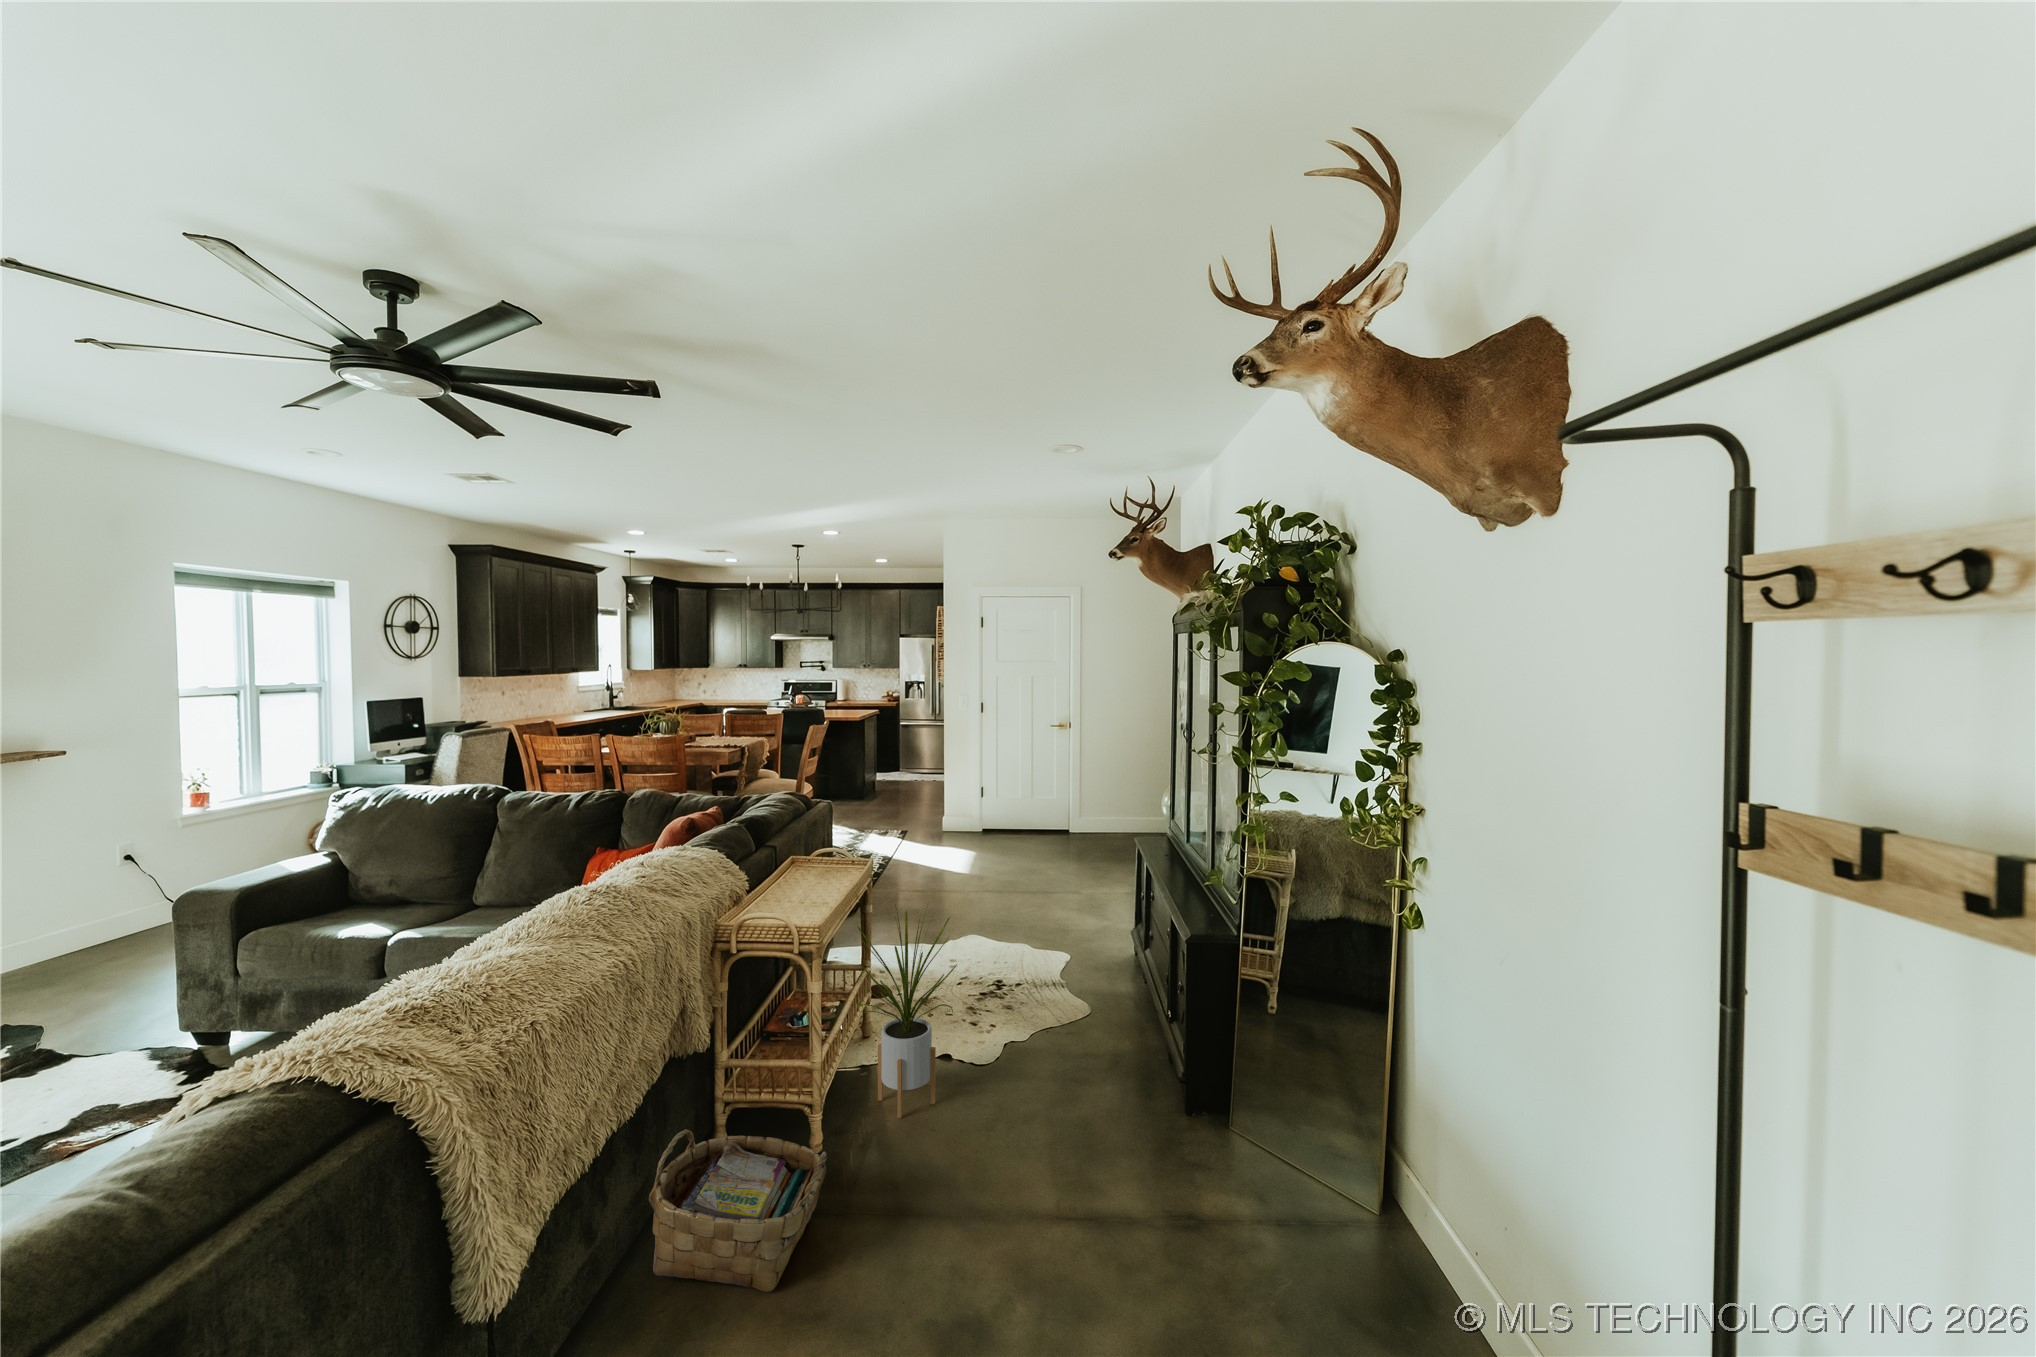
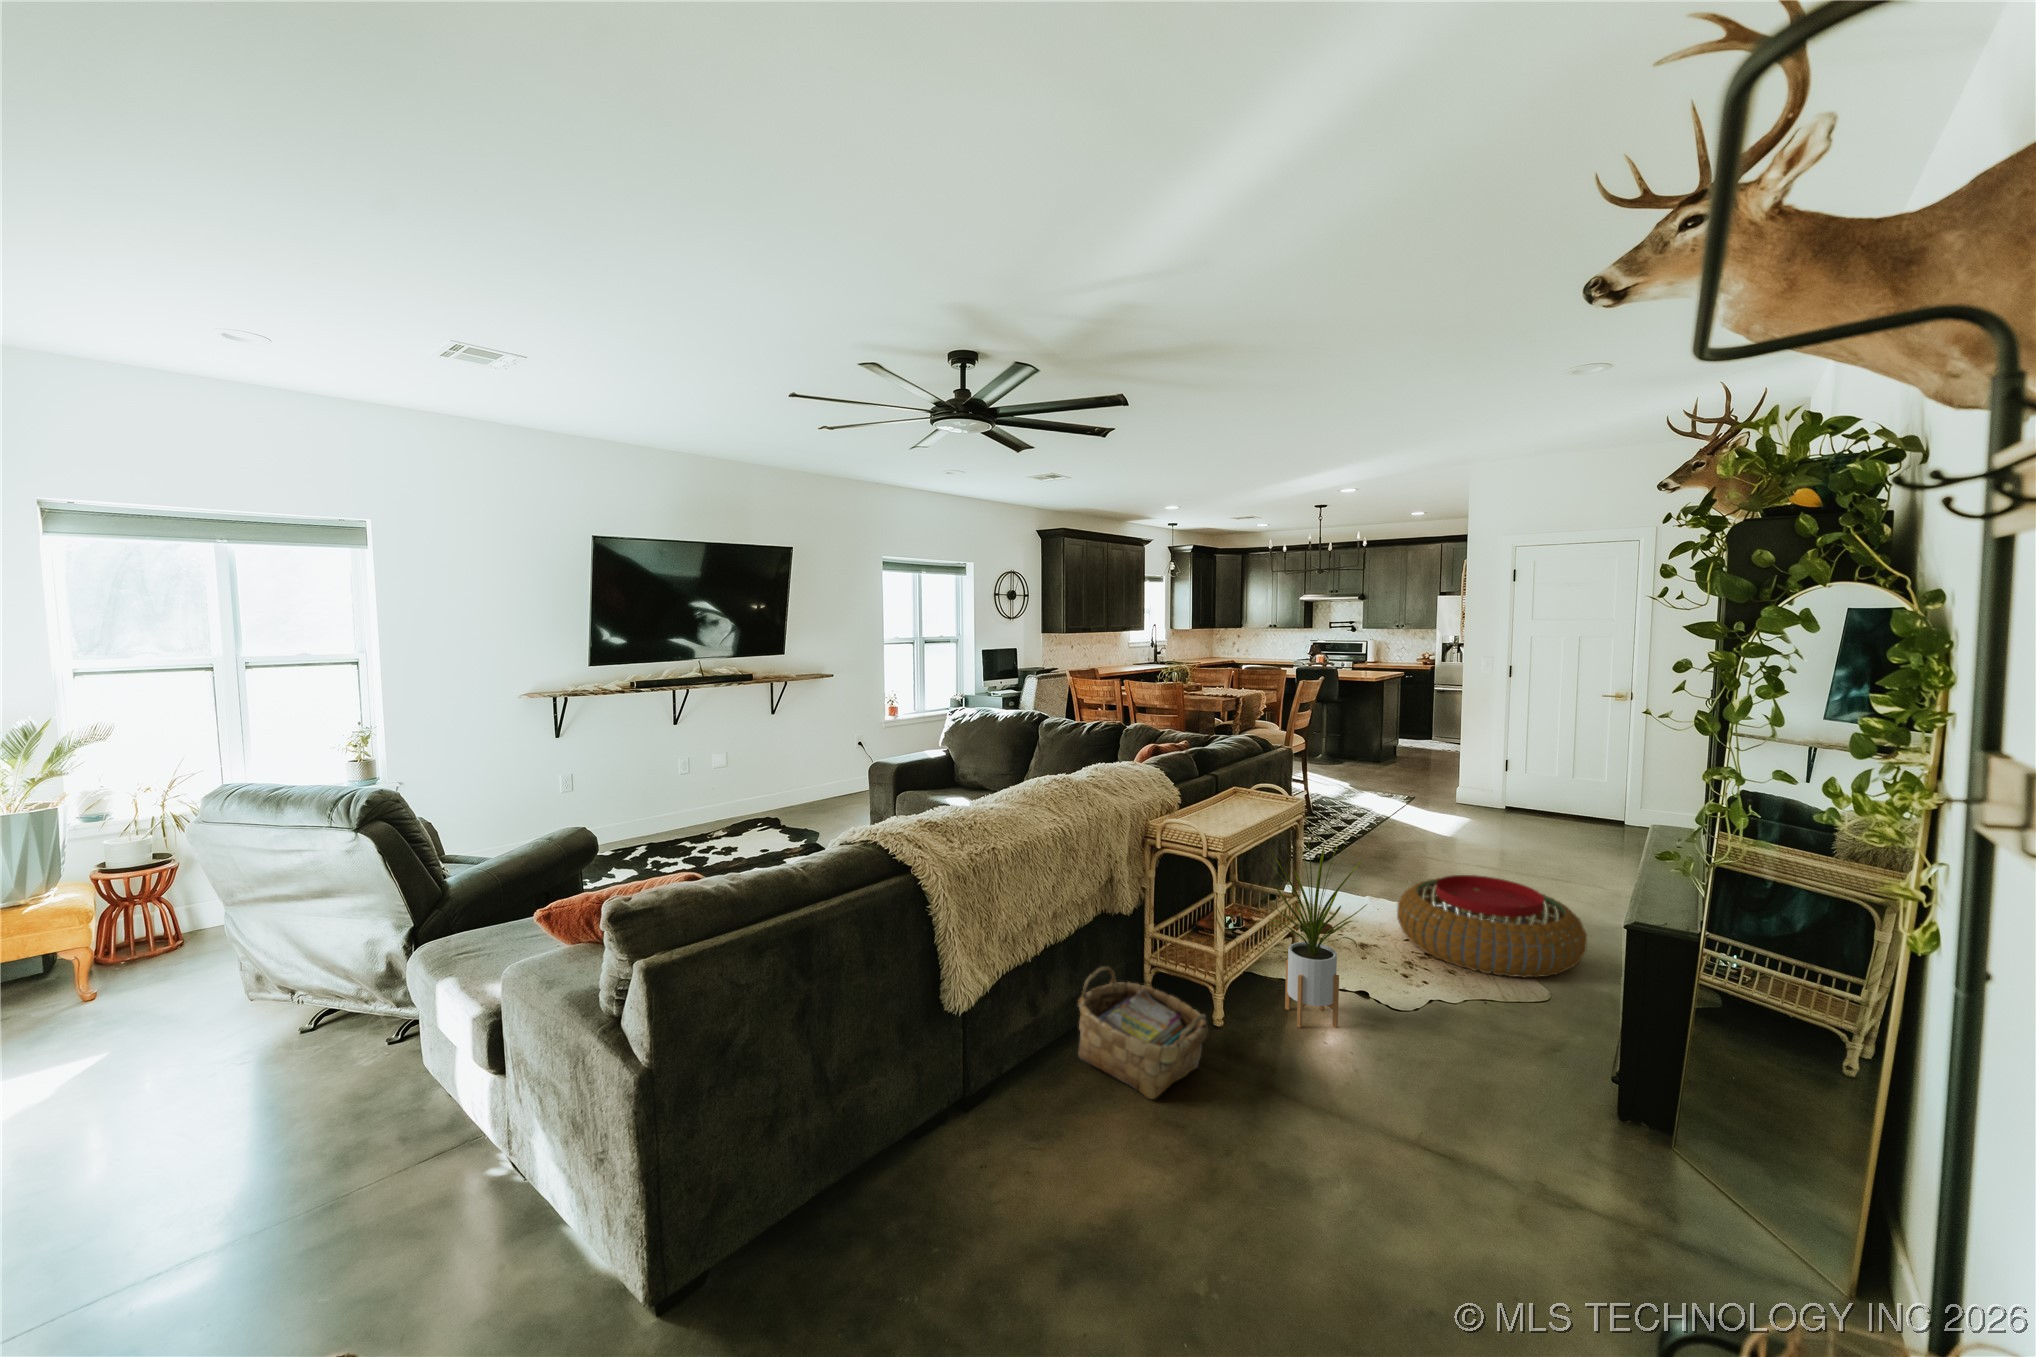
pouf: none [947,904,1100,999] -> present [1397,875,1587,978]

